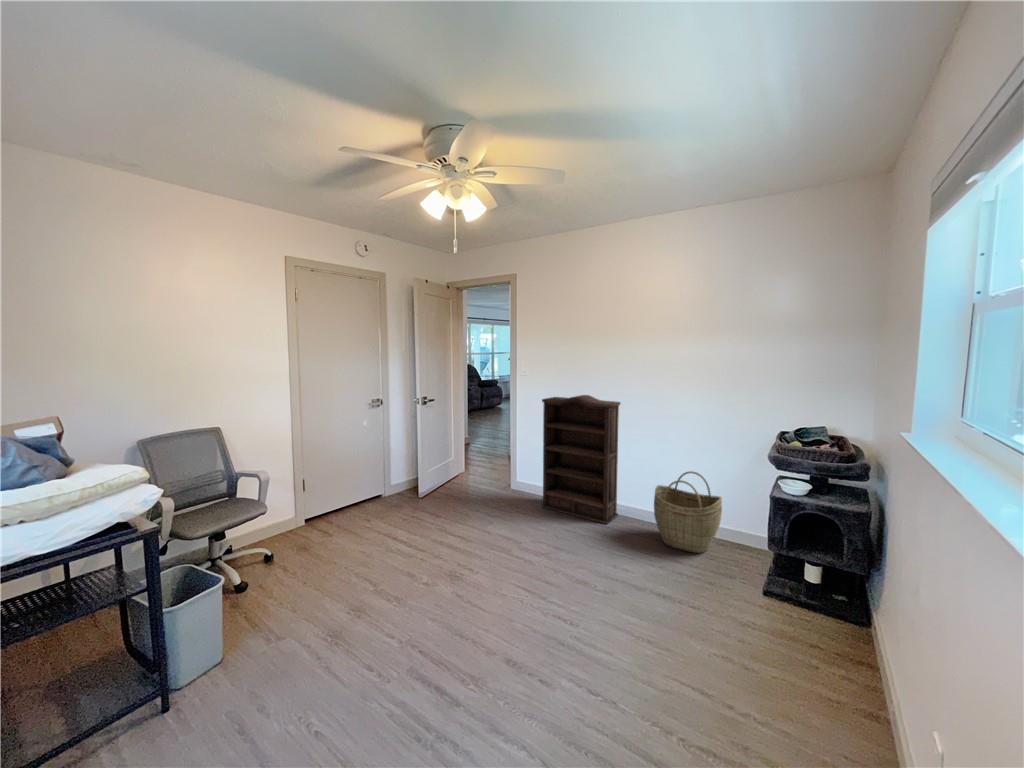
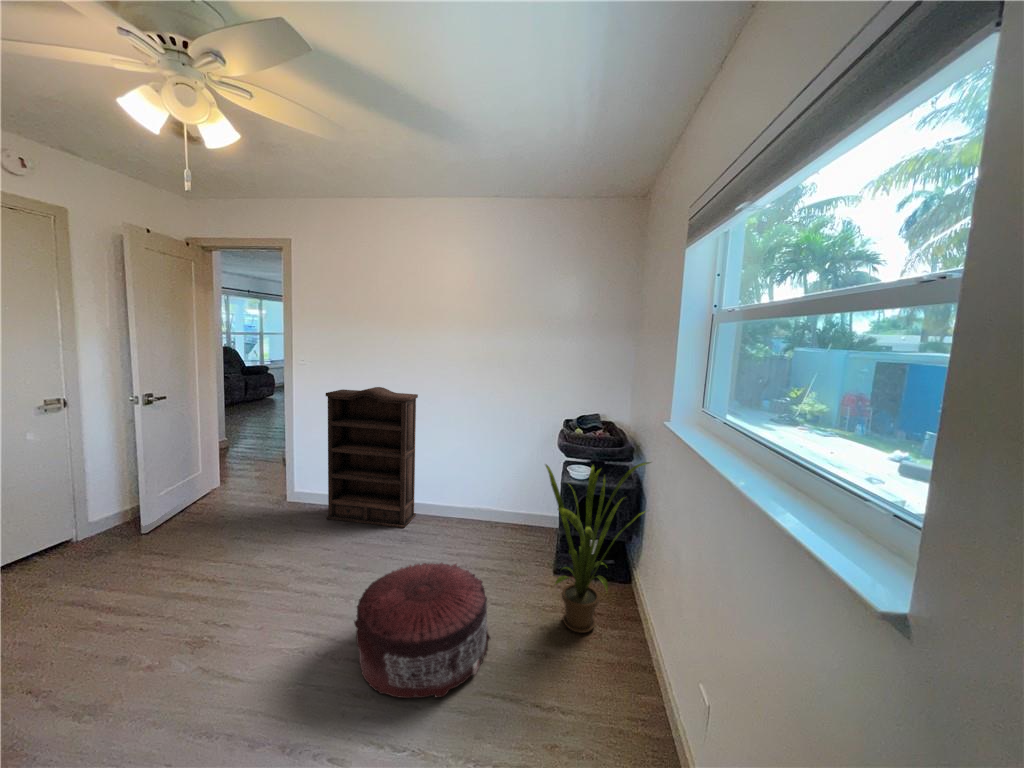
house plant: none [742,469,888,658] -> present [546,462,650,633]
woven basket: present [654,471,722,553] -> none [453,463,516,544]
pouf: none [561,550,686,669] -> present [354,563,490,698]

